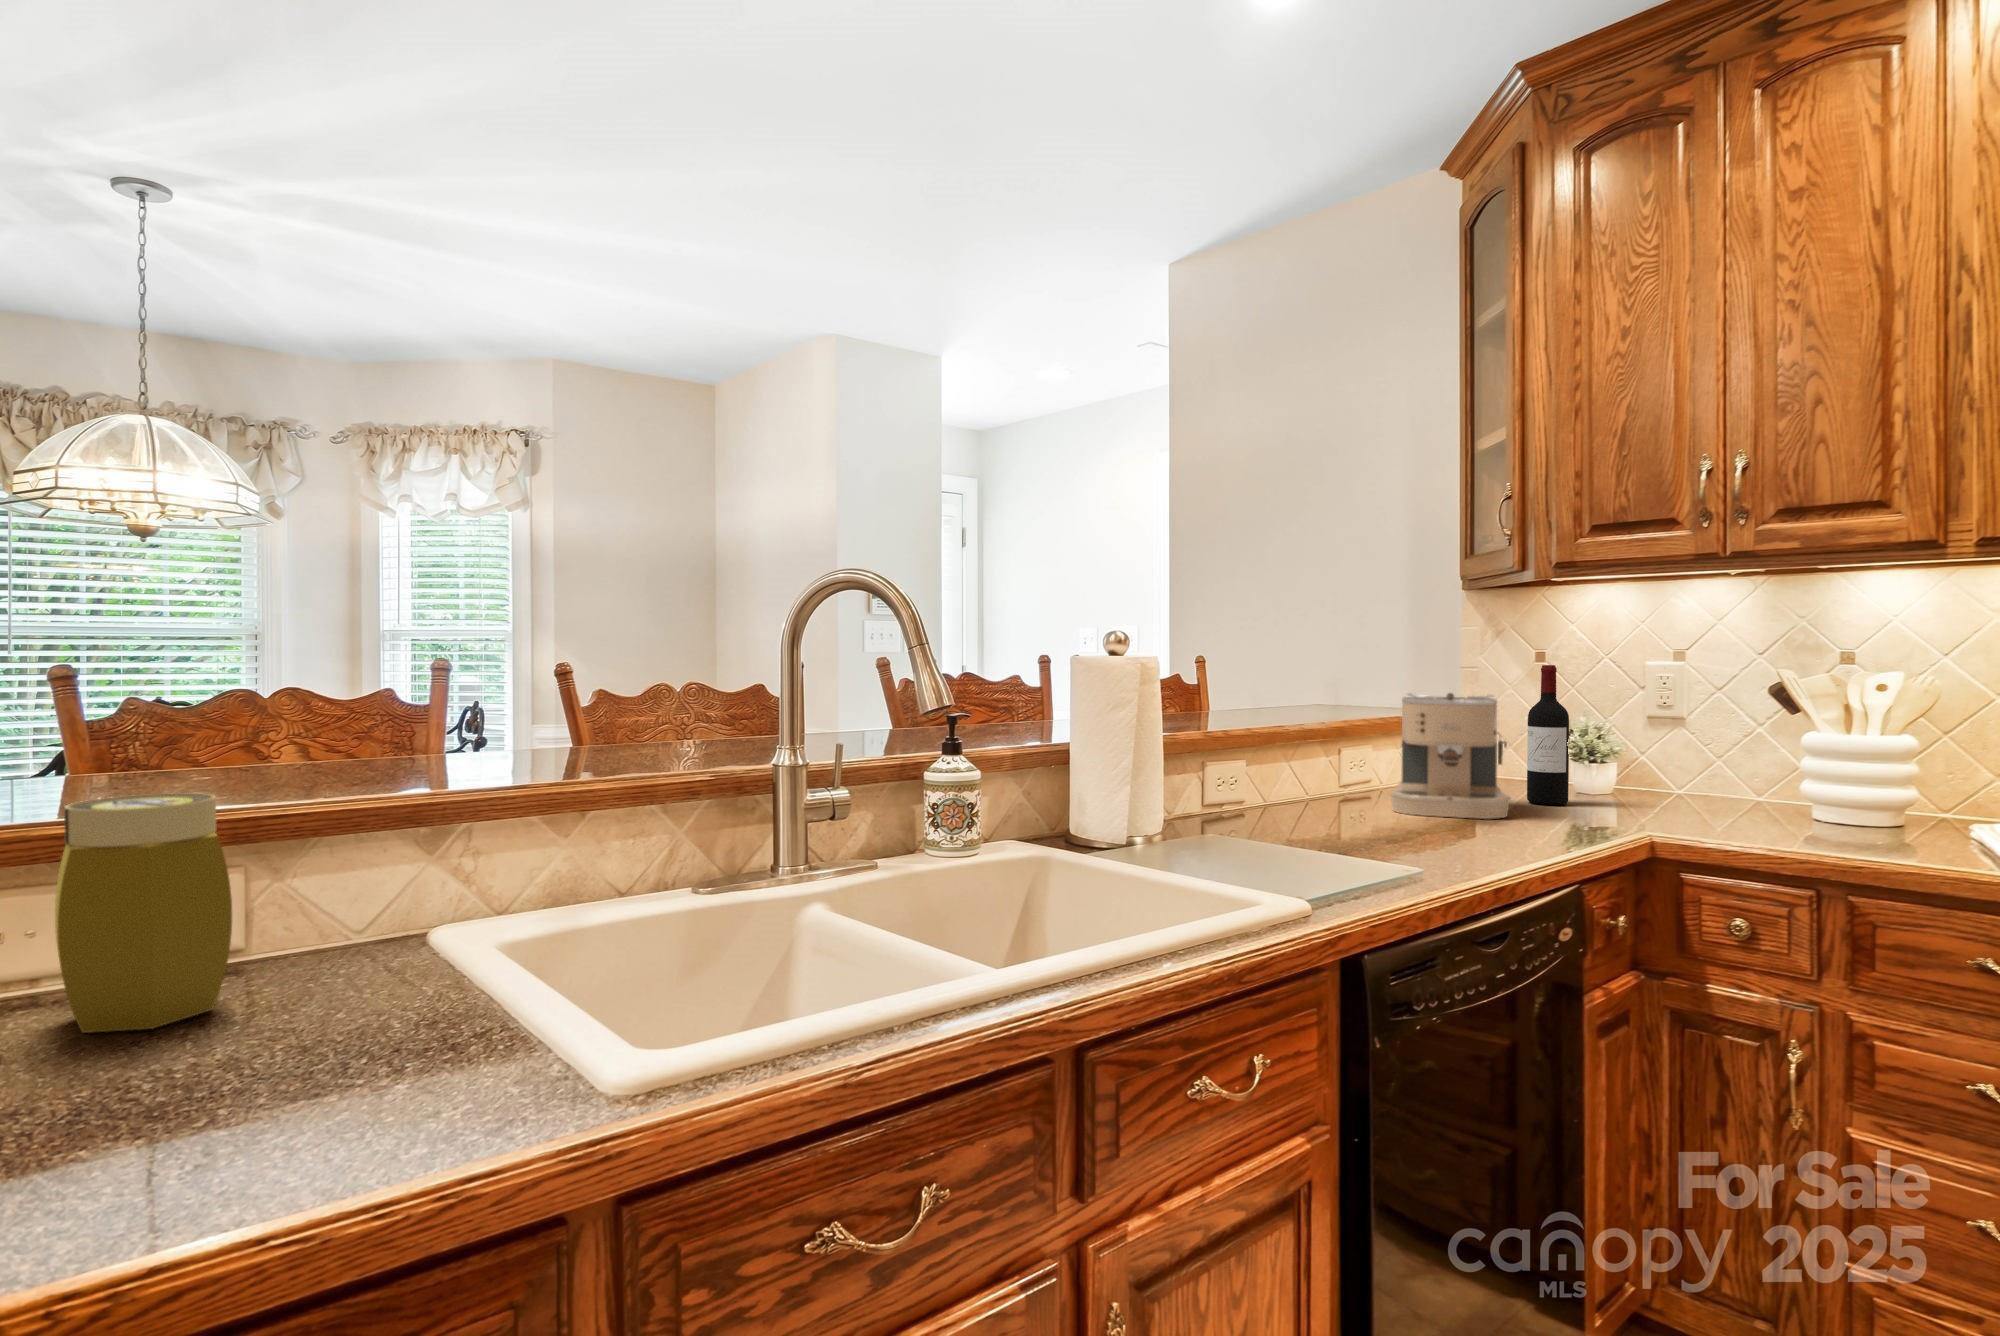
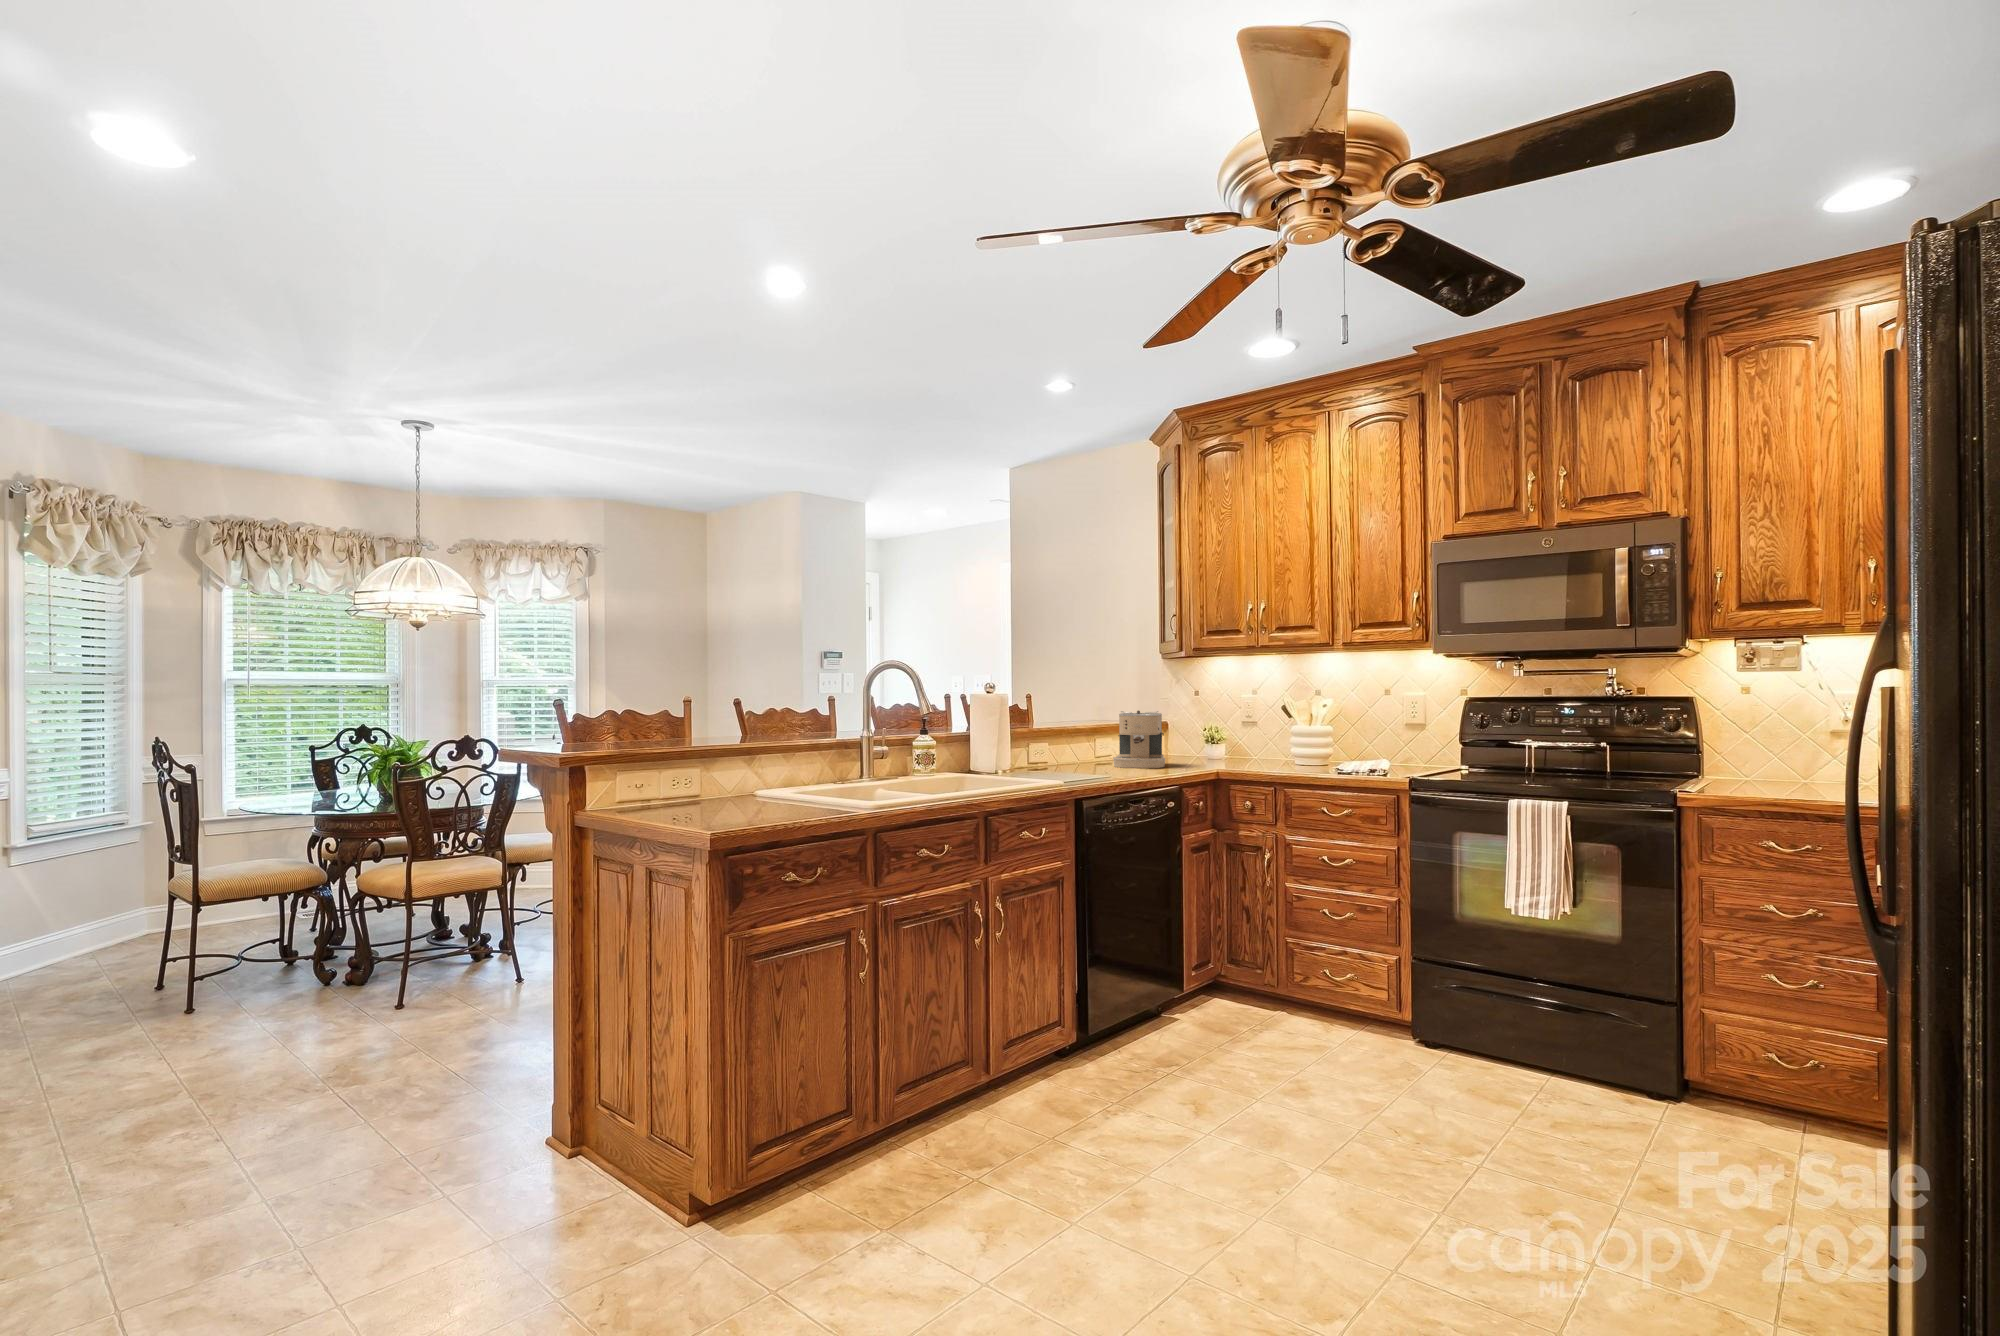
wine bottle: present [1527,665,1569,805] -> none [1179,698,1197,764]
jar: present [55,793,232,1033] -> none [677,739,727,809]

